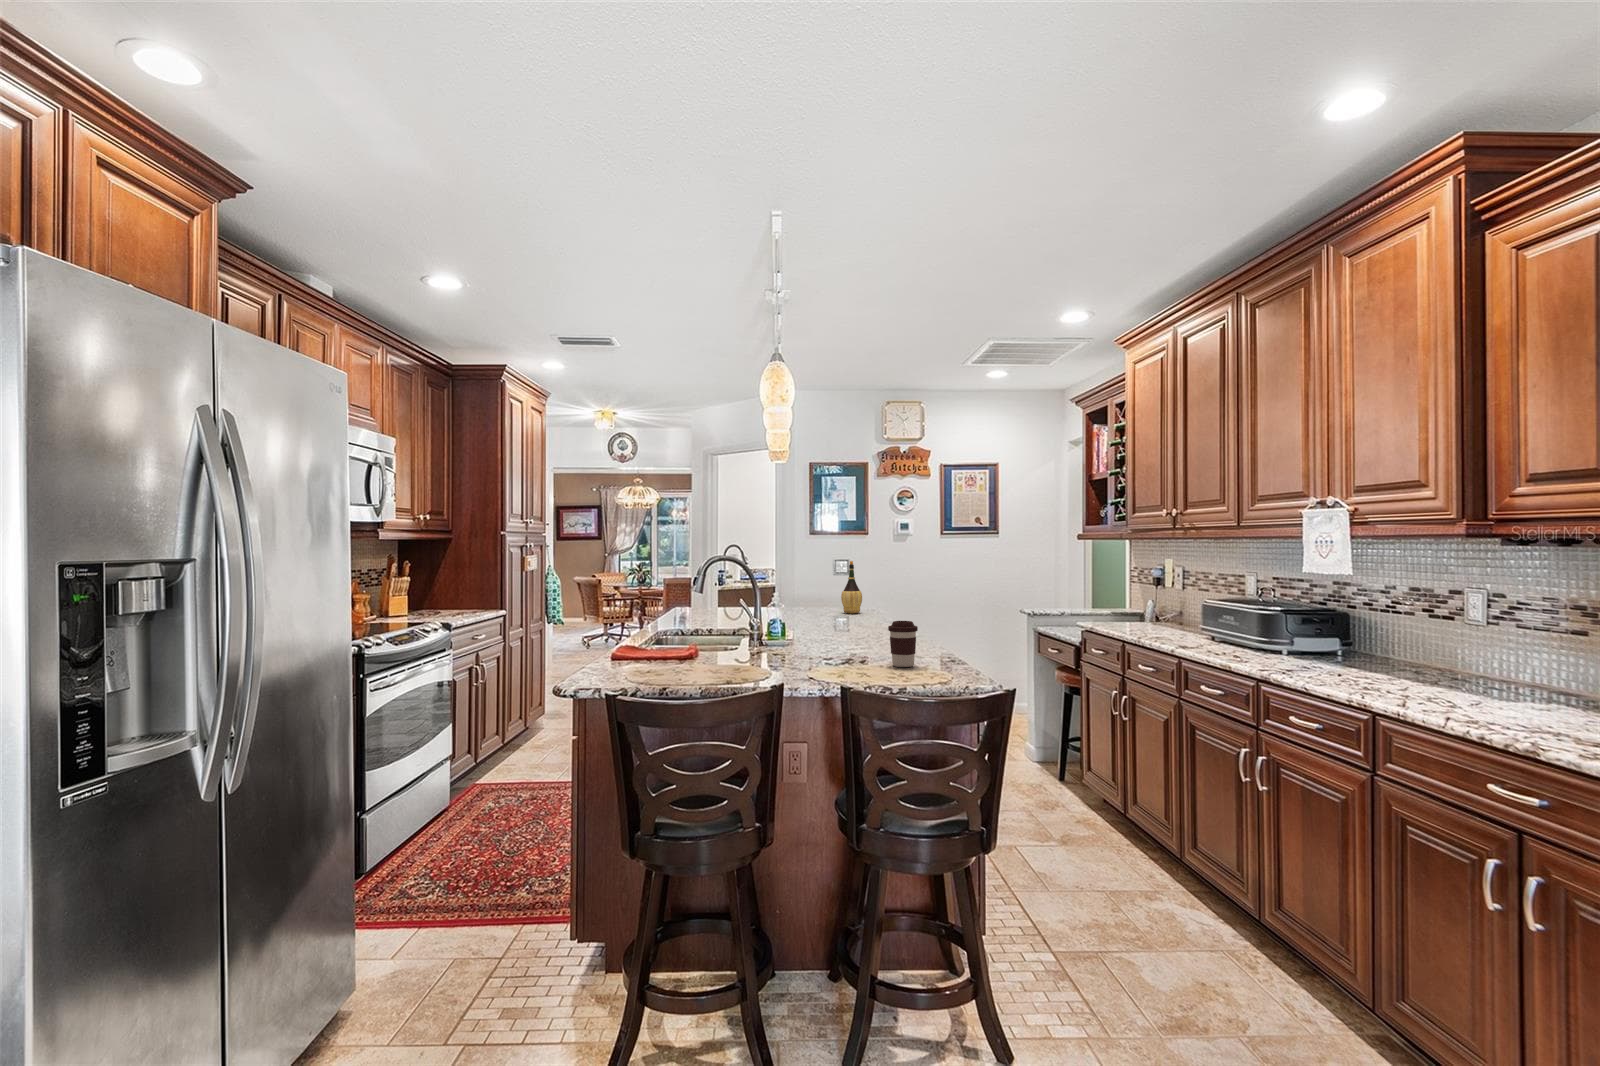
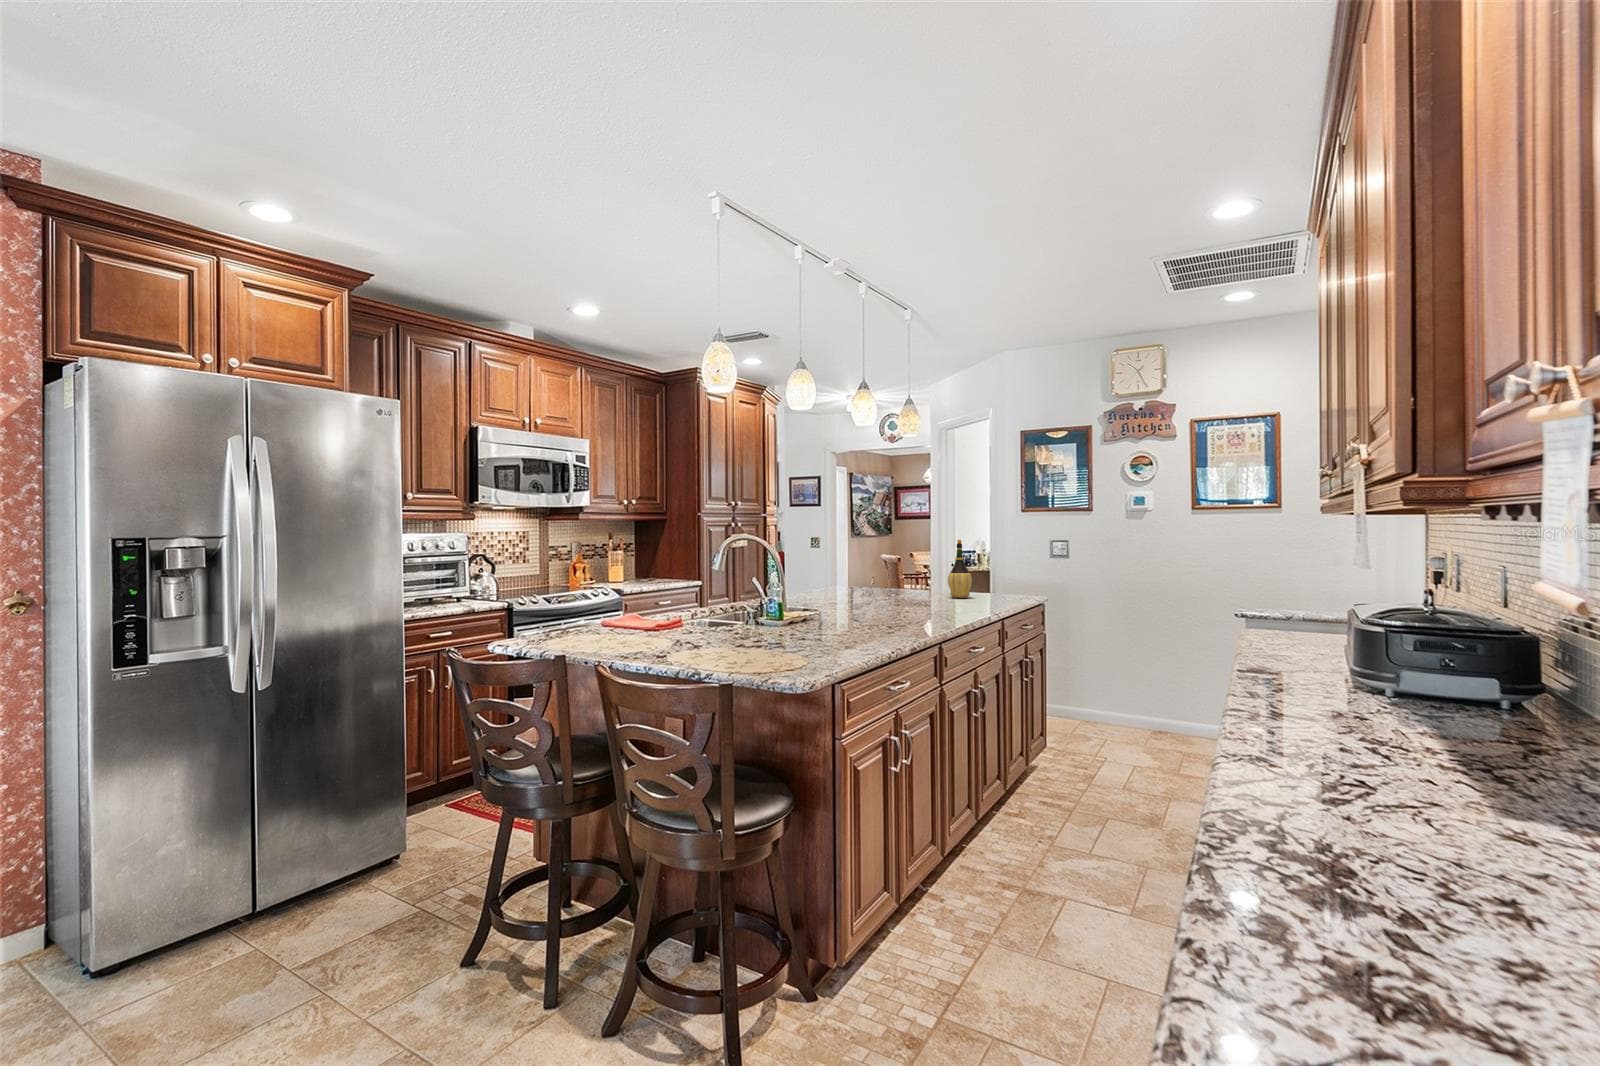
coffee cup: present [888,621,918,667] -> none [716,597,747,645]

